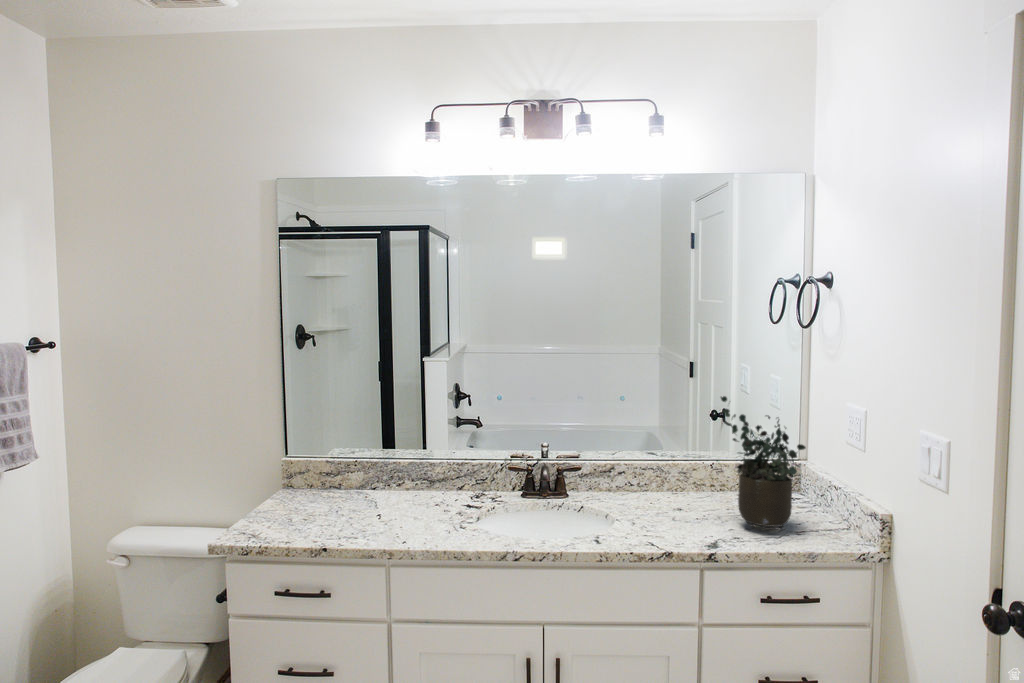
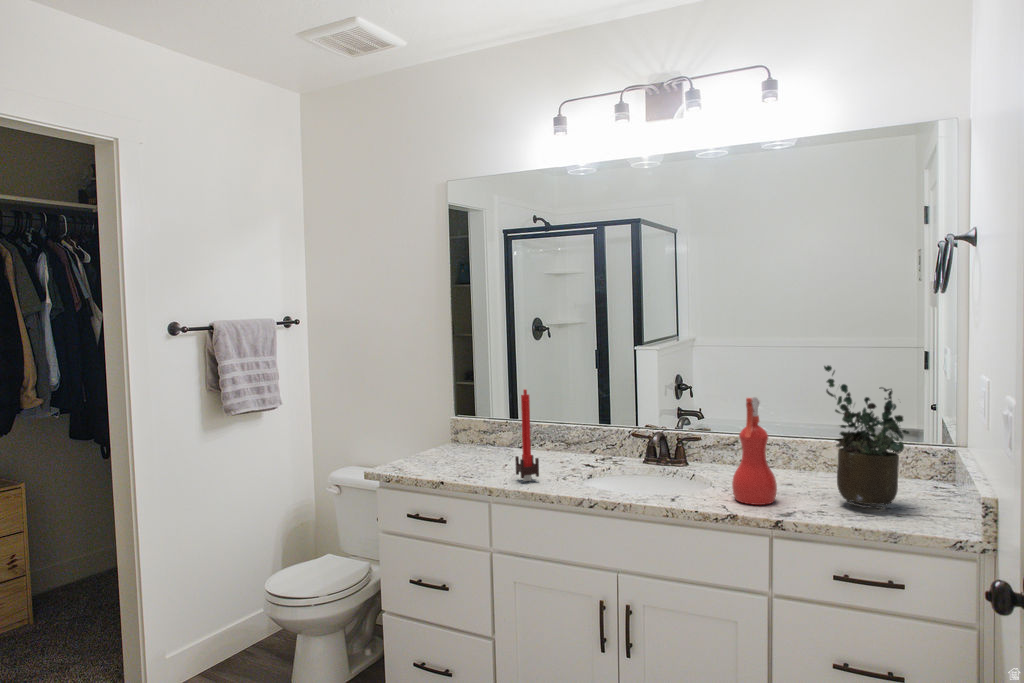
candle: none [411,431,441,536] -> present [515,389,539,481]
spray bottle: none [649,431,691,537] -> present [732,397,777,505]

